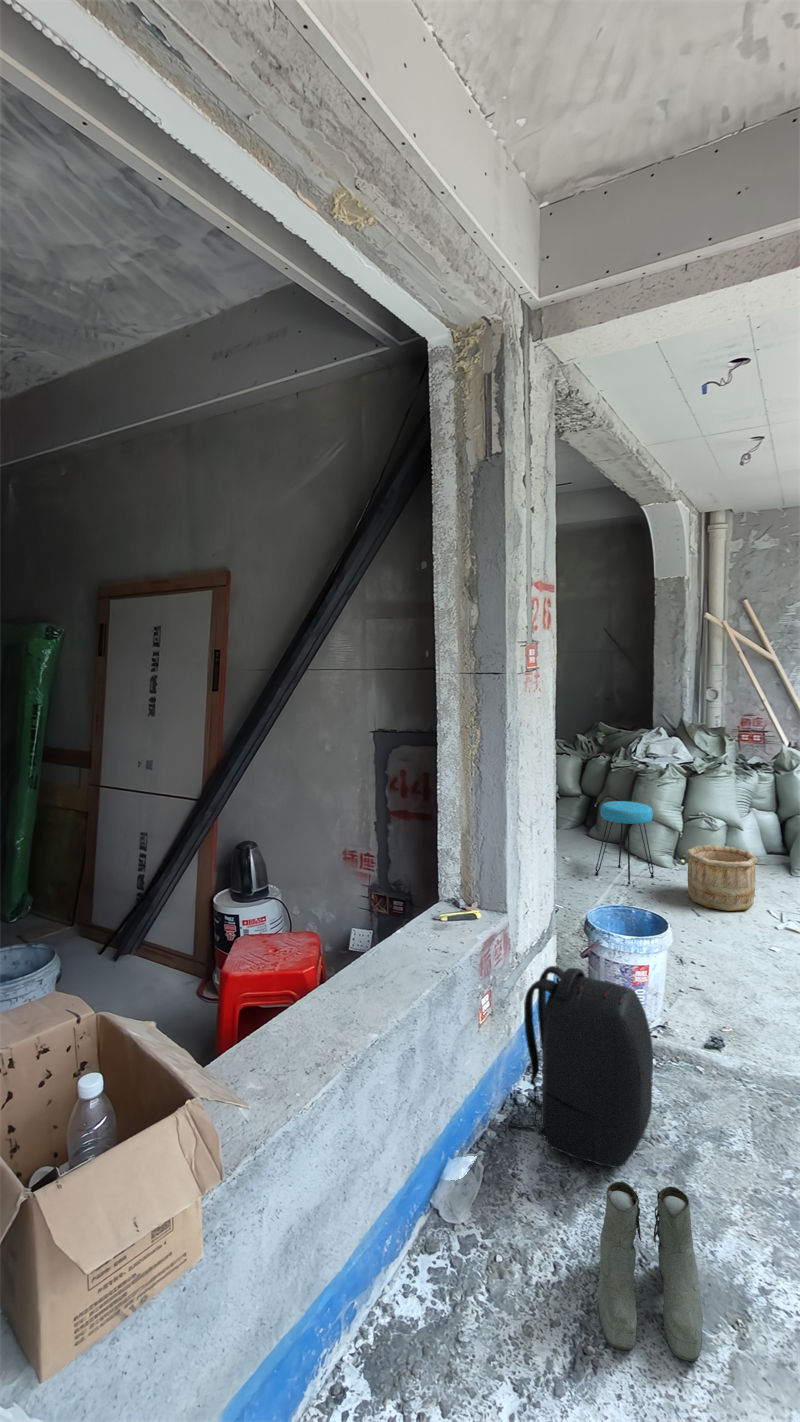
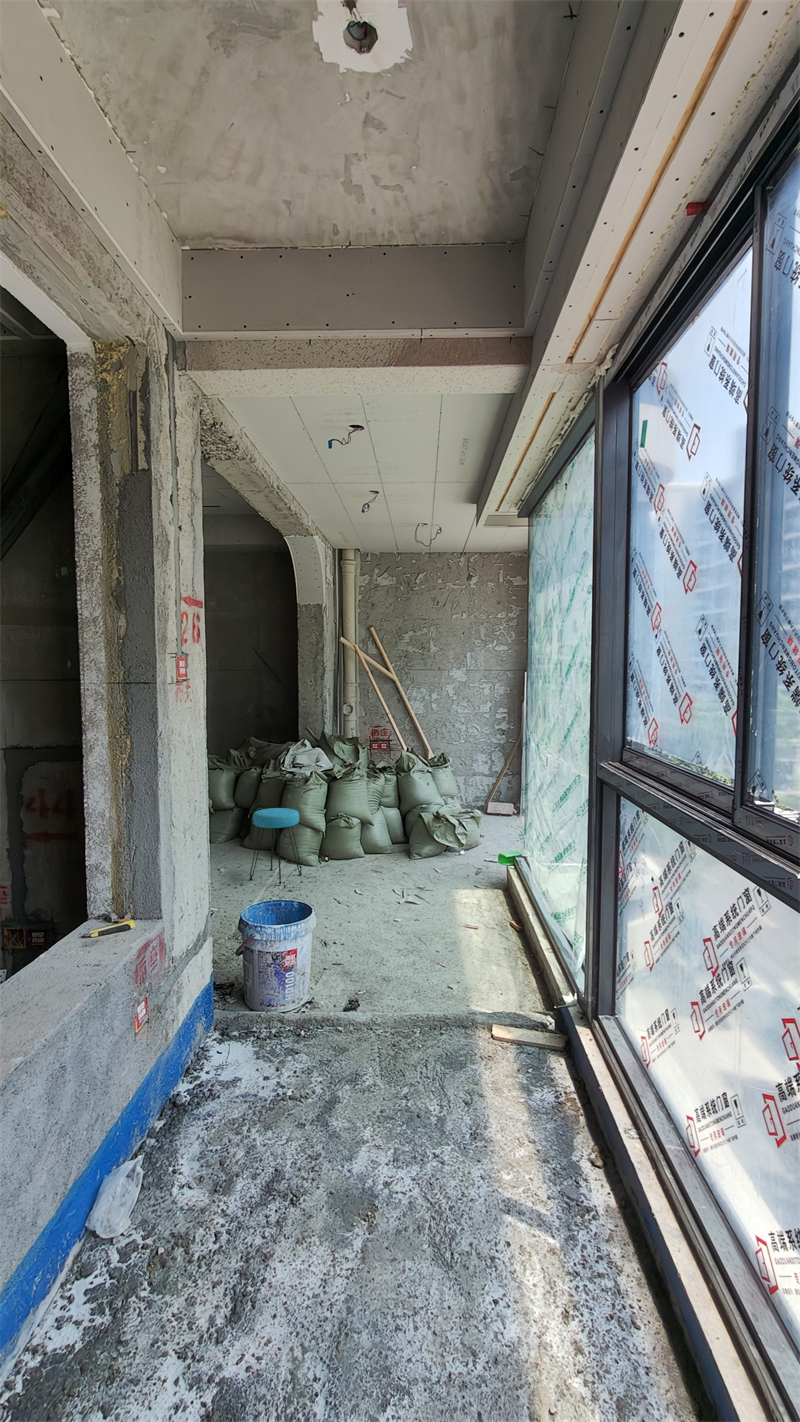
wooden bucket: present [686,845,758,911] -> none [328,839,384,893]
backpack: present [509,966,653,1168] -> none [169,958,301,1133]
boots: present [598,1182,703,1361] -> none [256,1123,343,1281]

